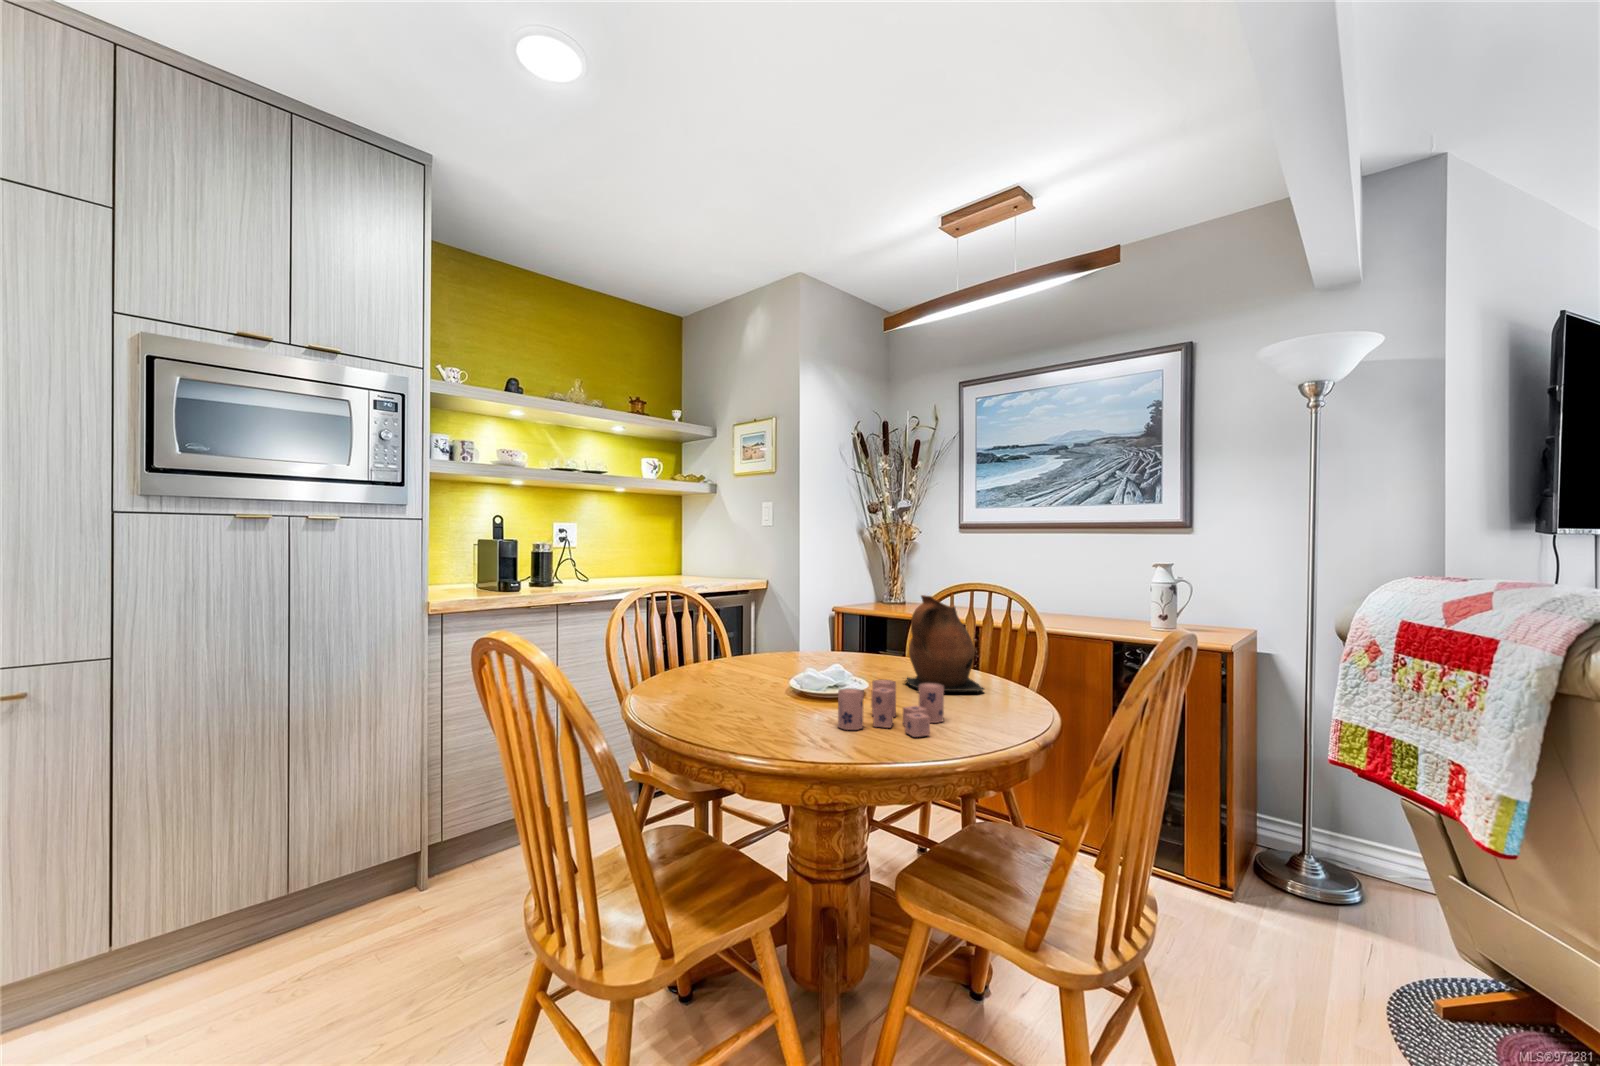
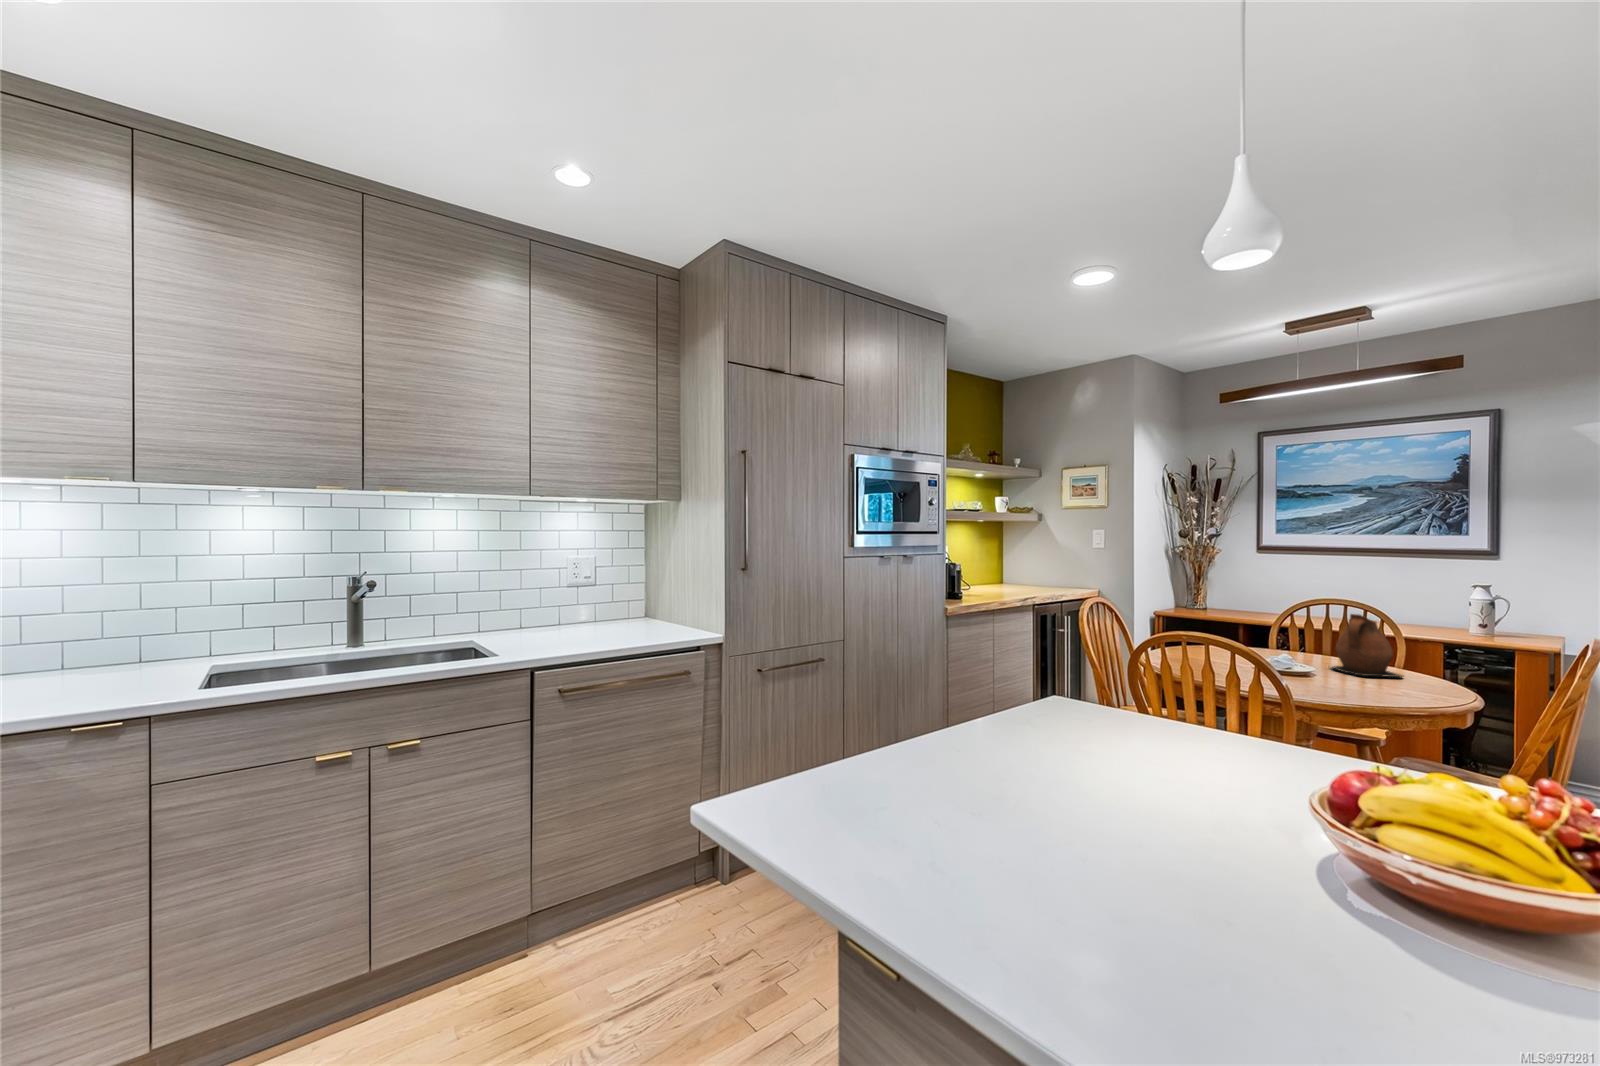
candle: present [838,680,944,737] -> none [1343,668,1418,702]

